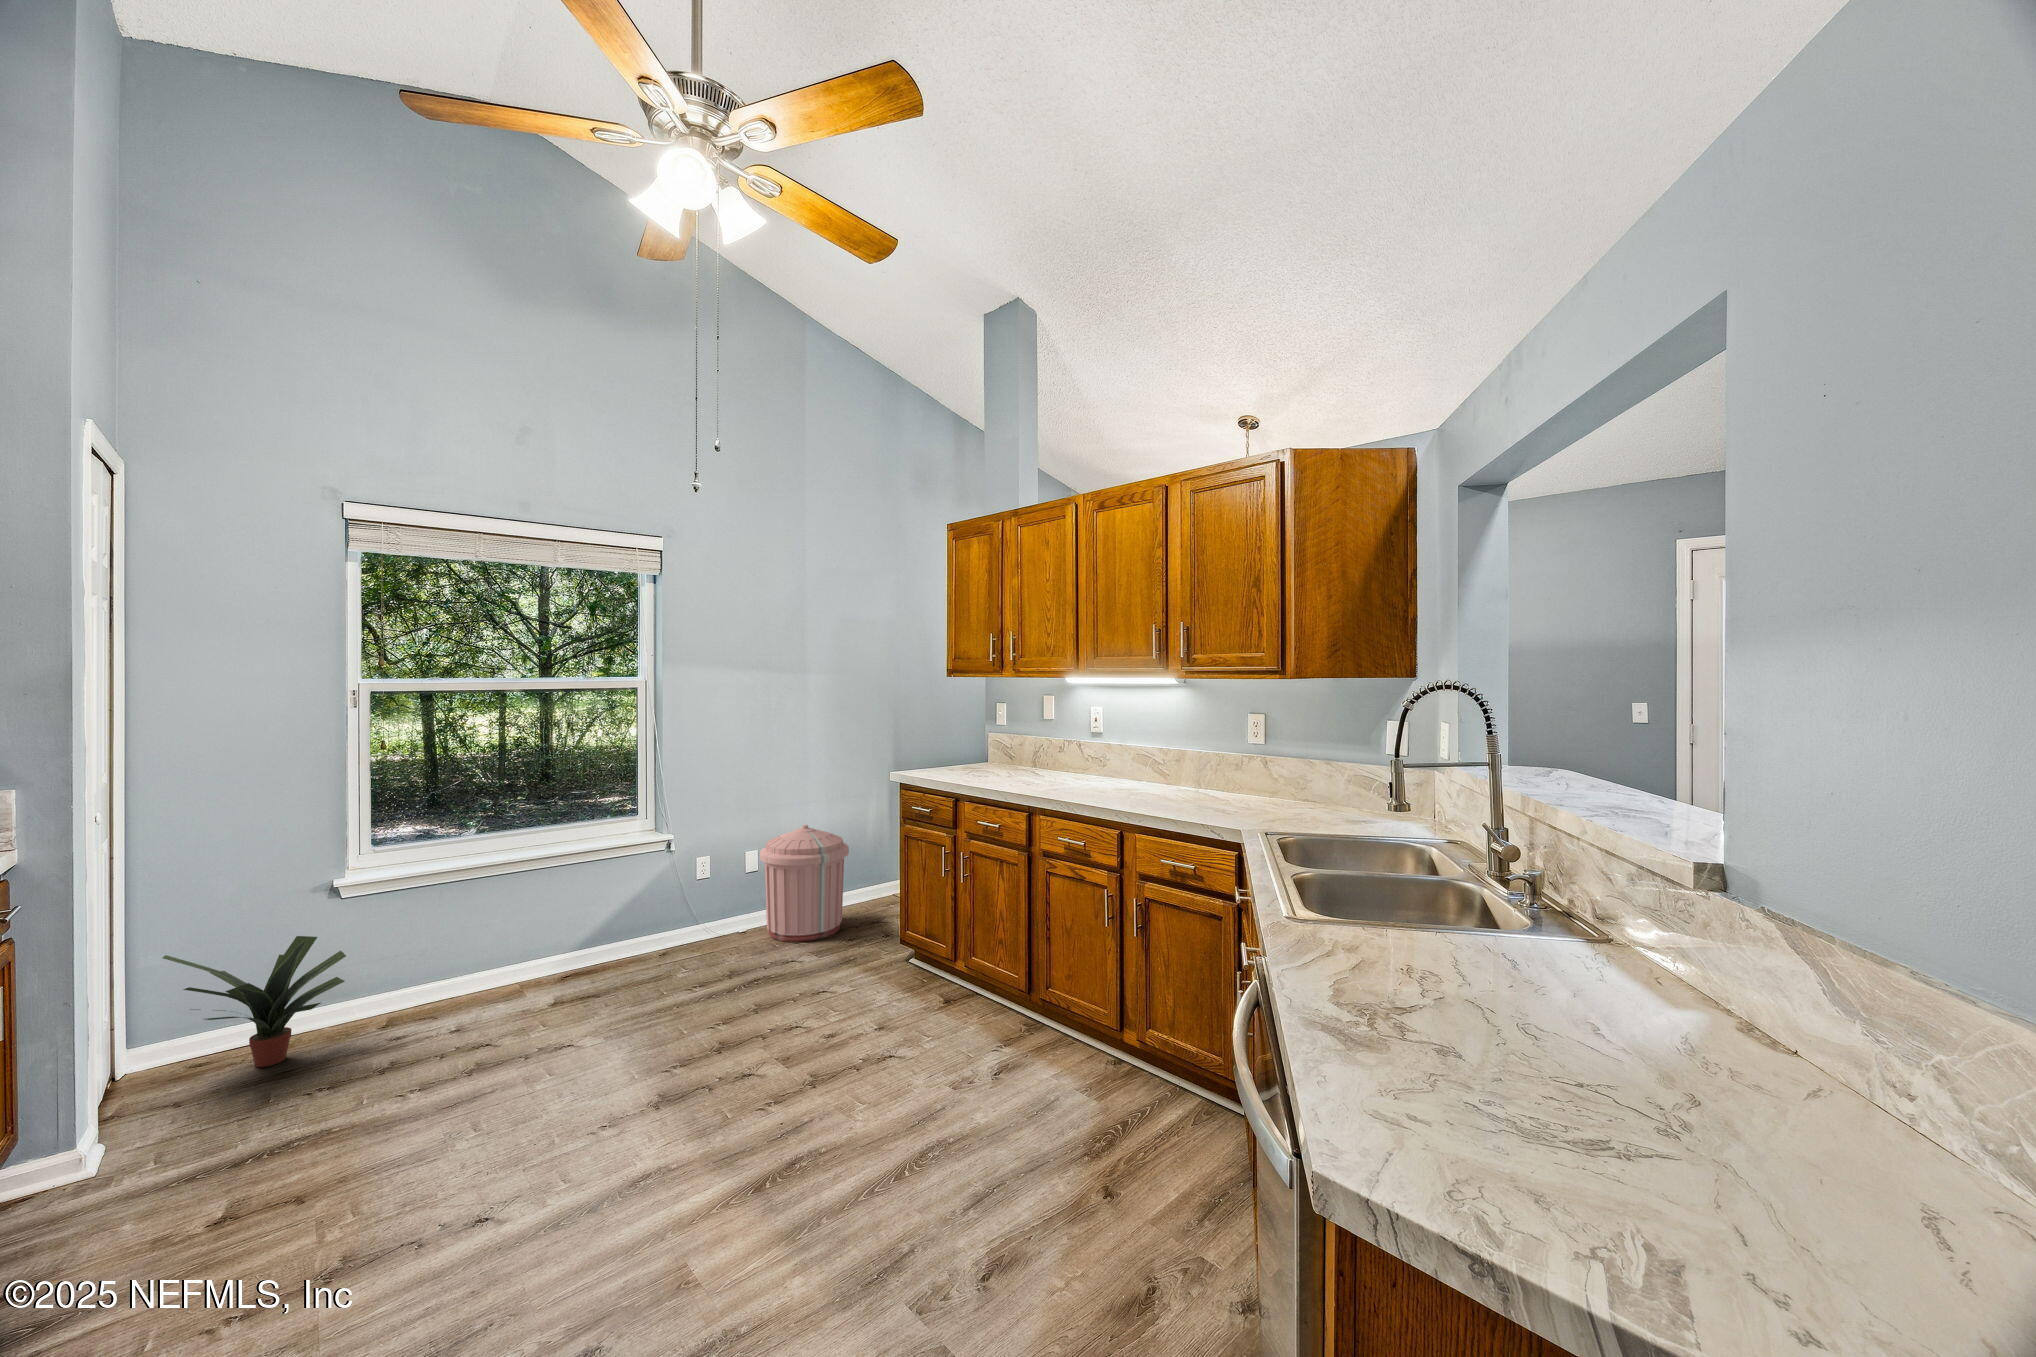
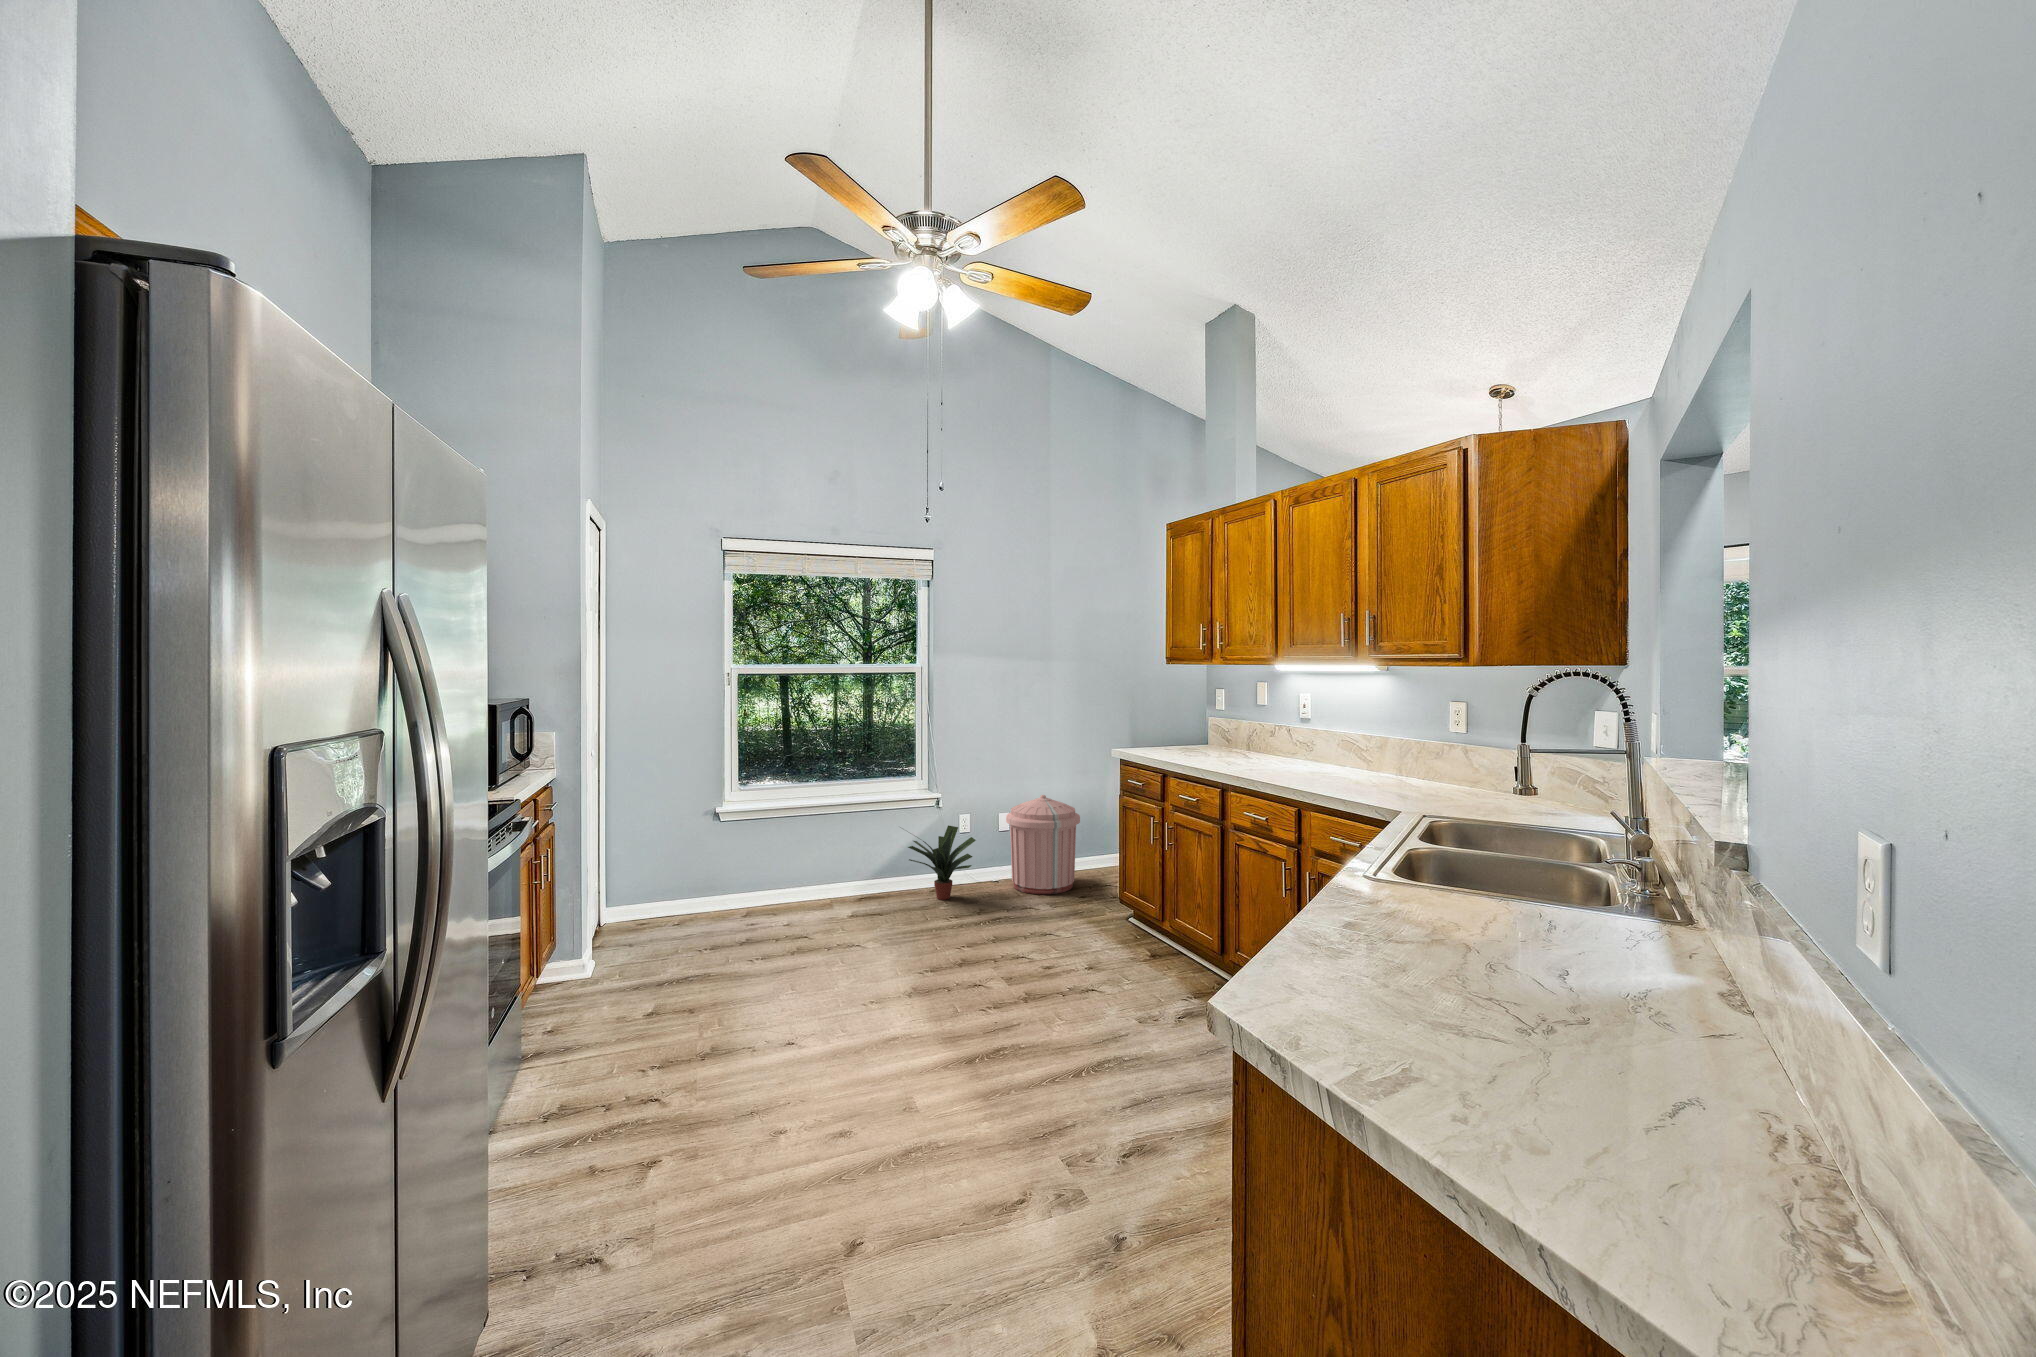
potted plant: present [163,936,346,1067] -> present [908,825,976,900]

